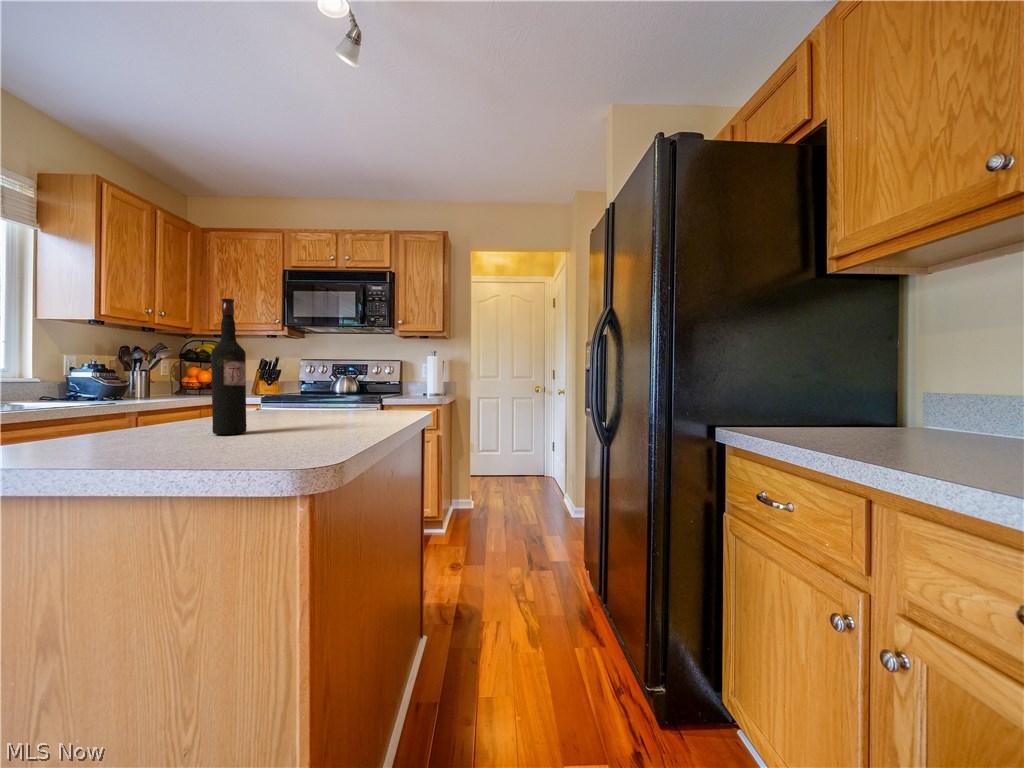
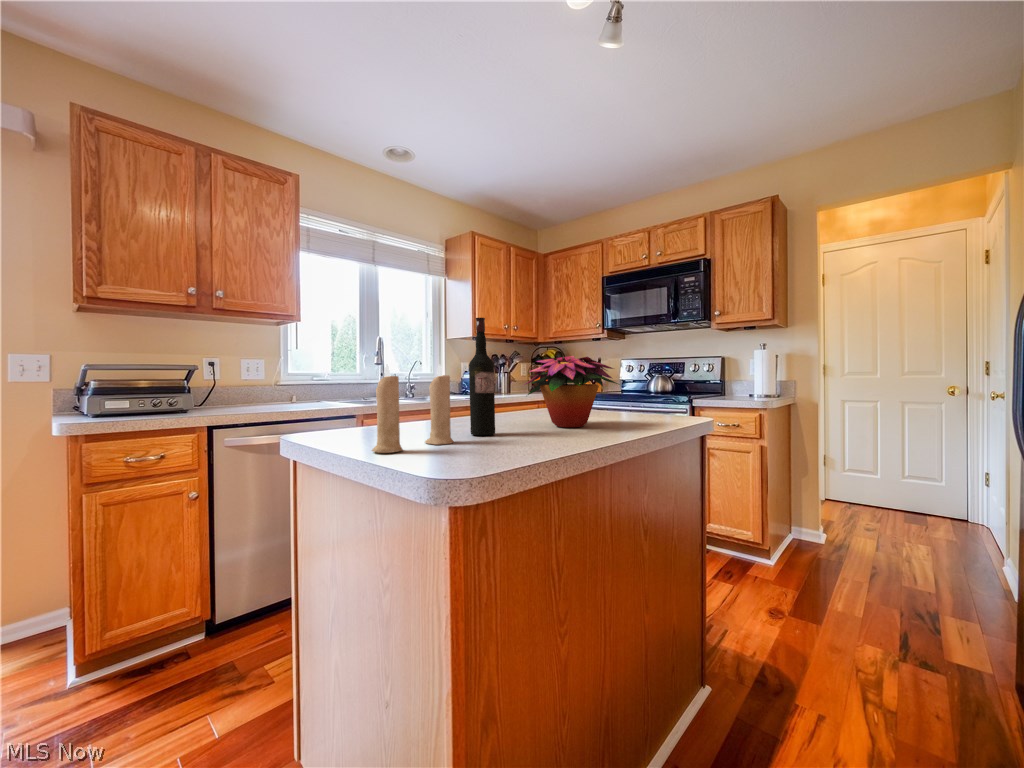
candle: none [98,339,208,460] -> present [372,364,454,453]
flower arrangement: none [253,350,371,422] -> present [524,356,620,427]

